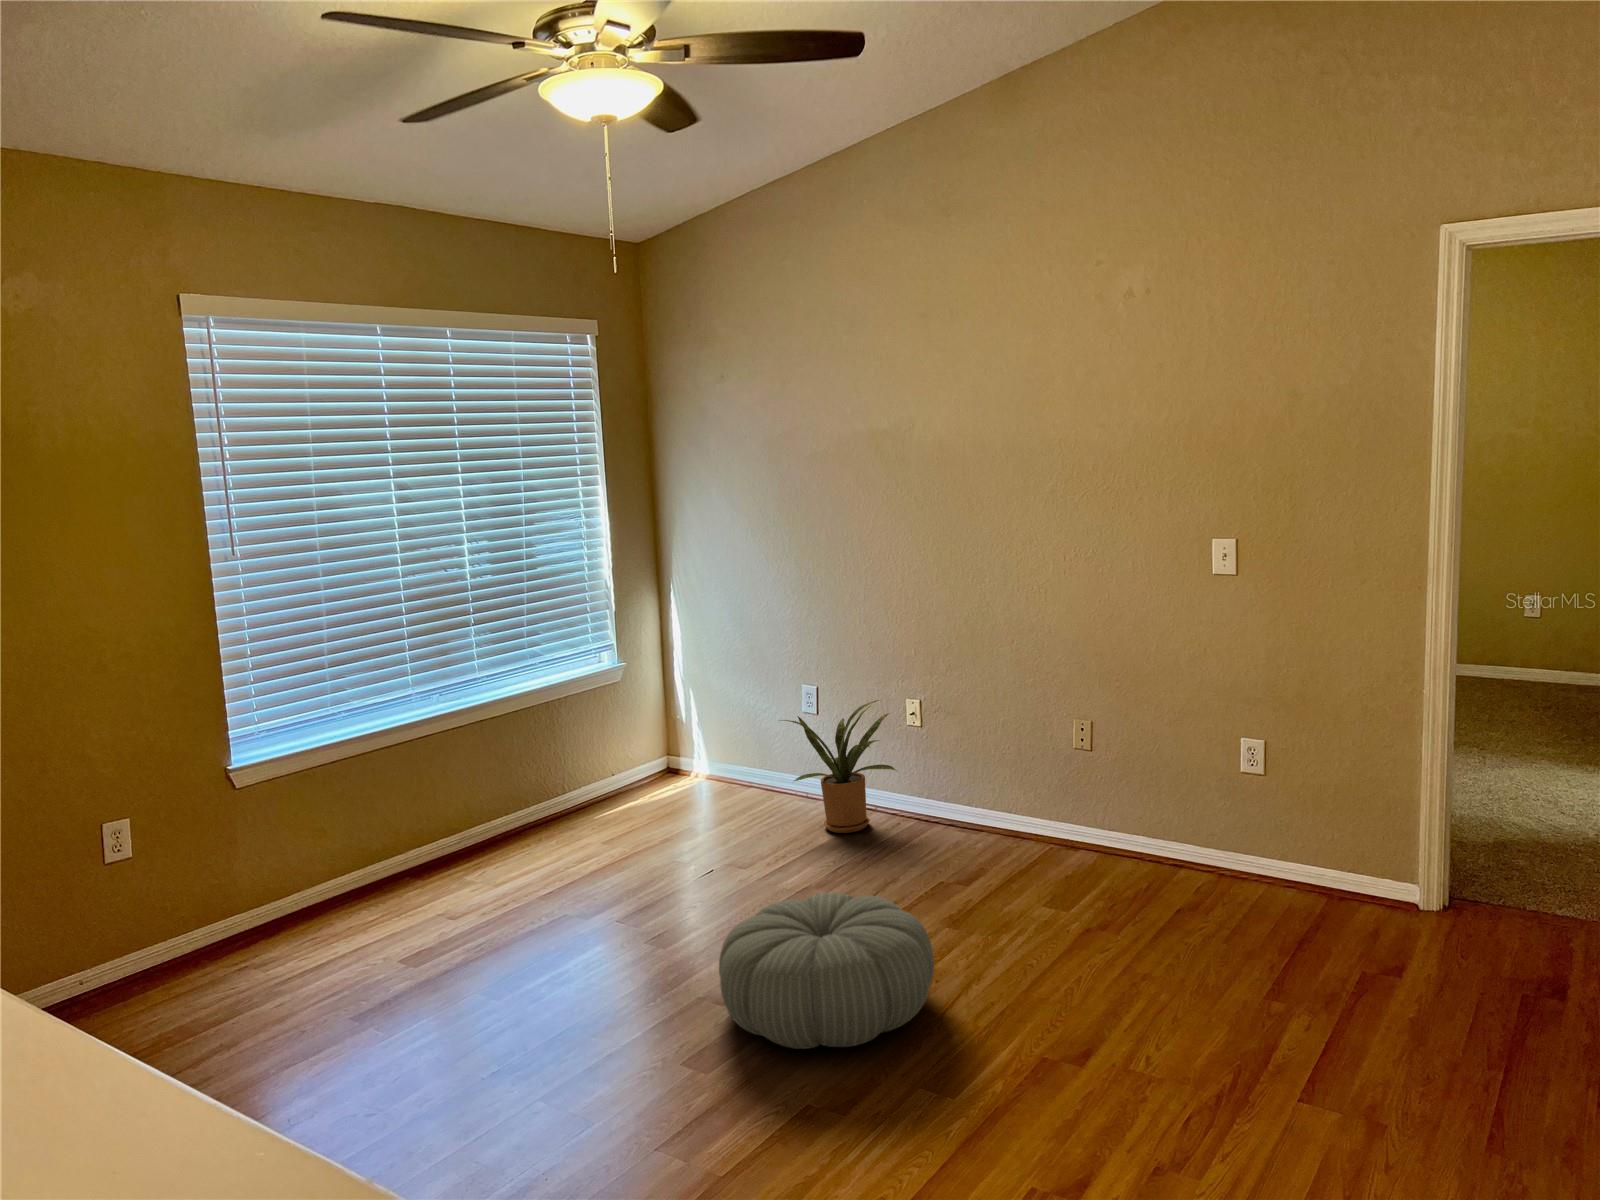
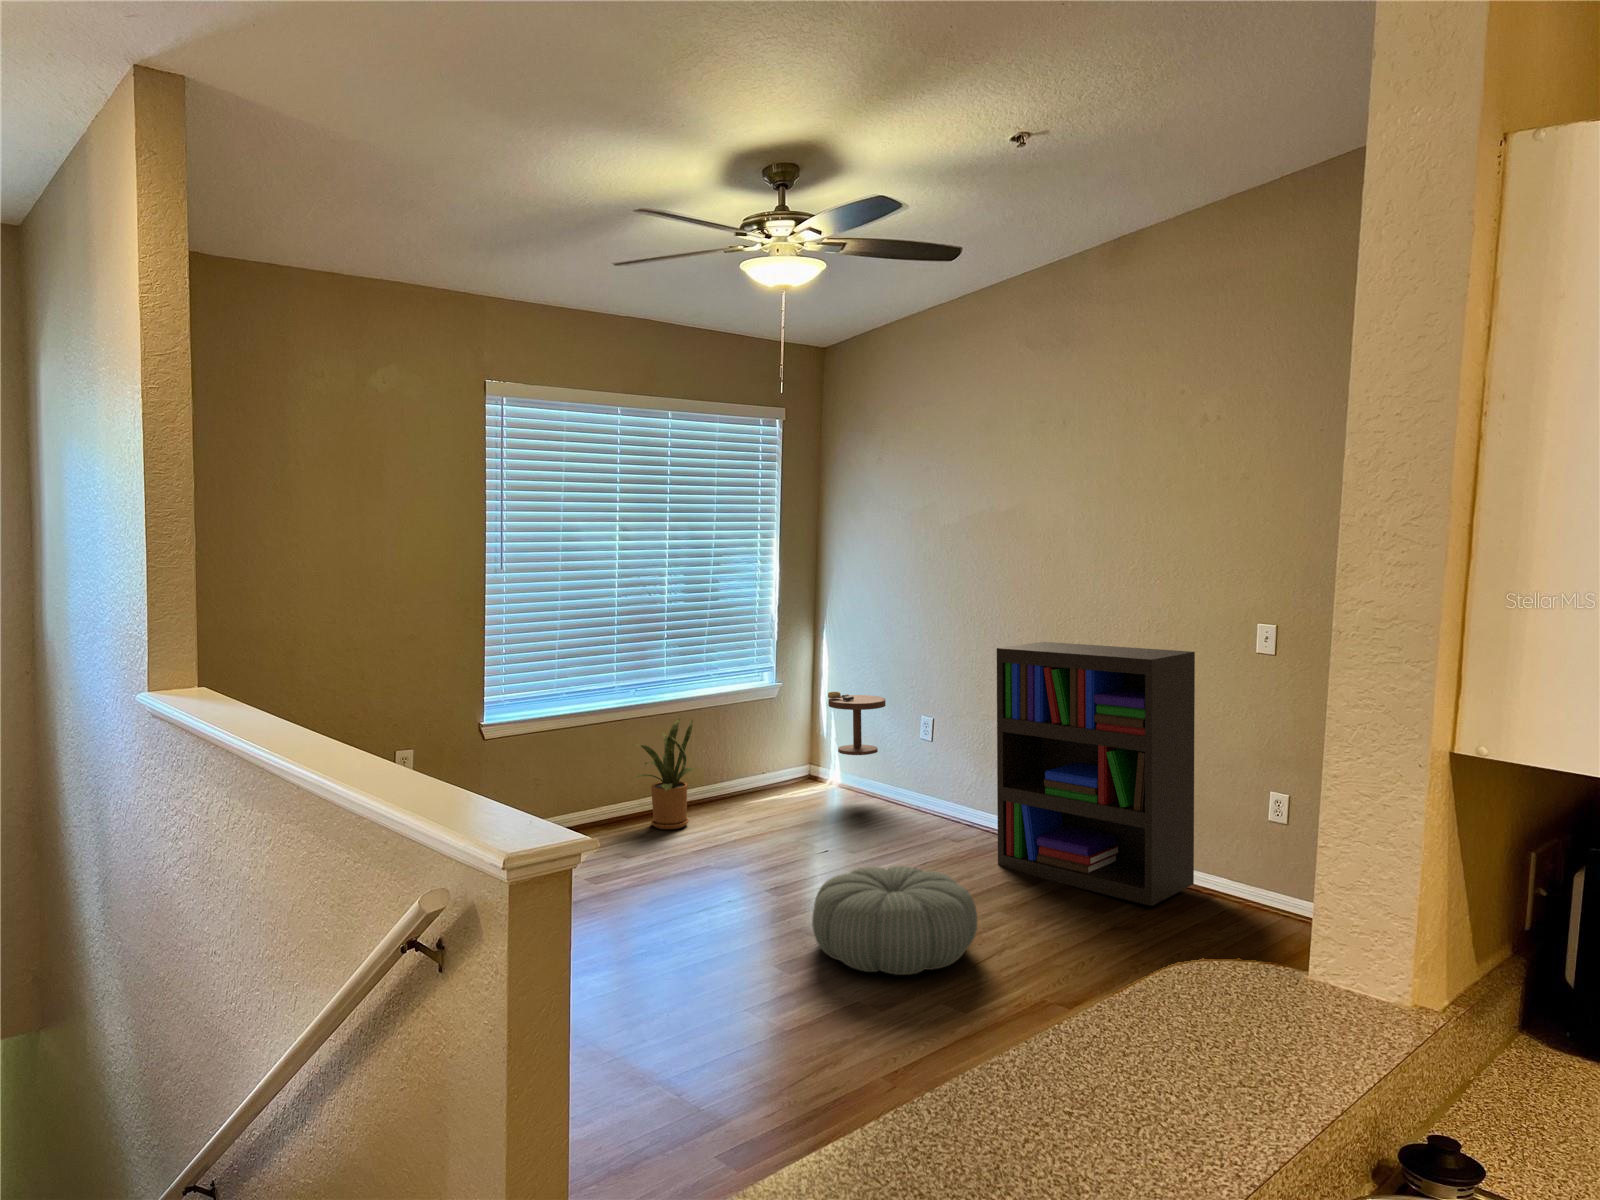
bookshelf: none [901,580,1156,894] -> present [997,642,1195,906]
side table: none [686,667,758,797] -> present [828,692,886,755]
house plant: present [781,700,895,833] -> present [634,718,695,829]

